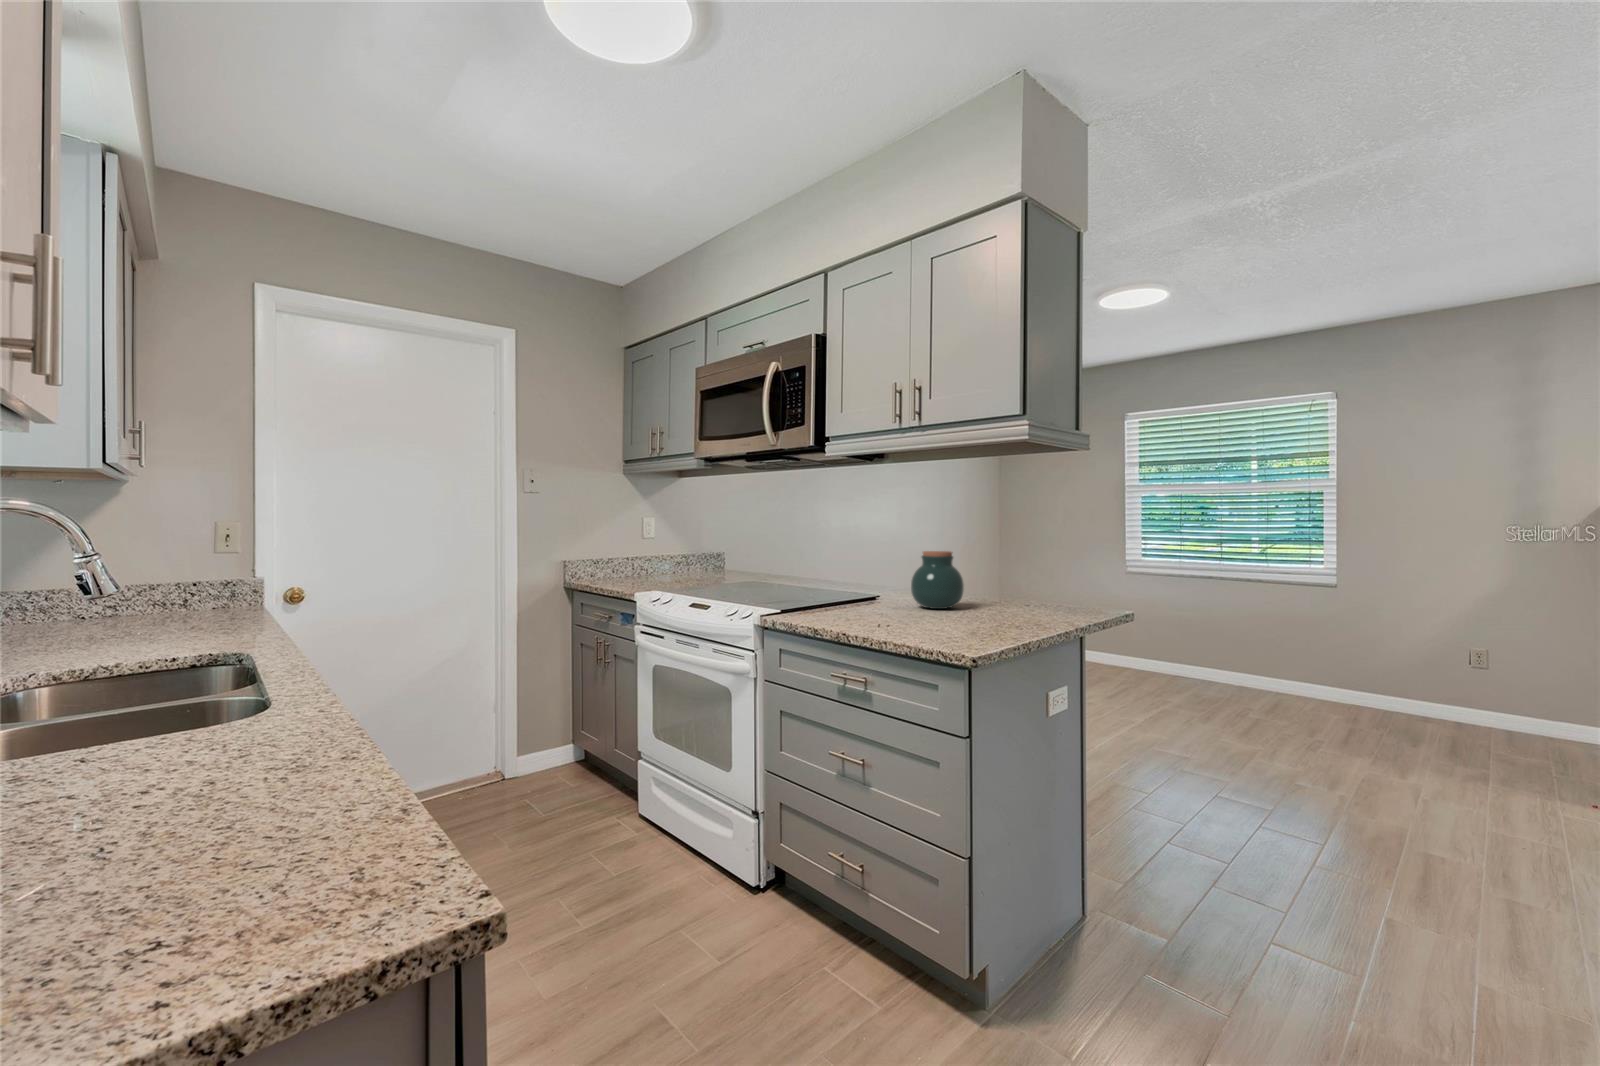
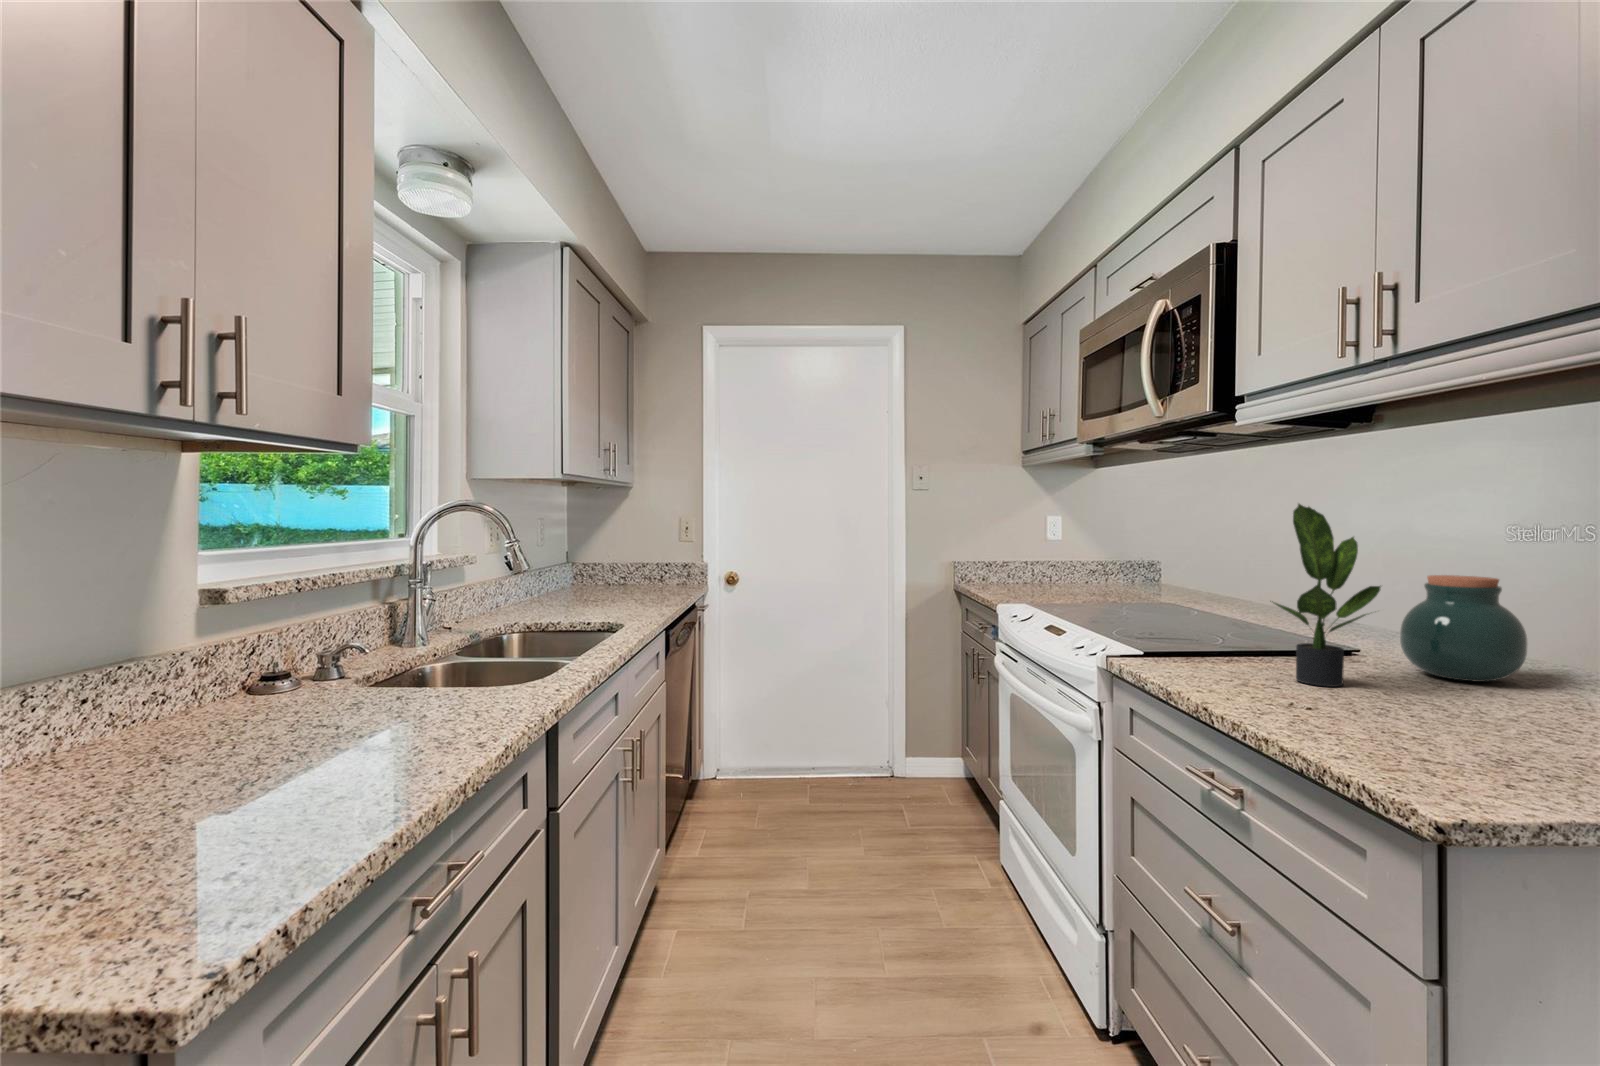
potted plant: none [857,508,916,617] -> present [1272,504,1381,687]

